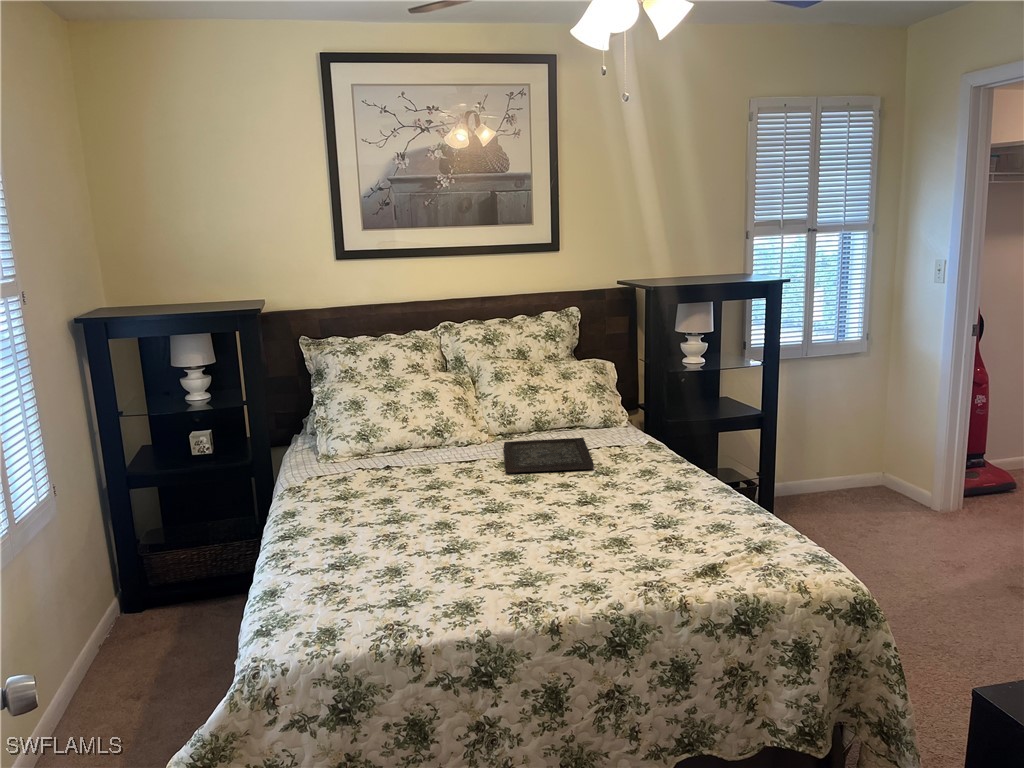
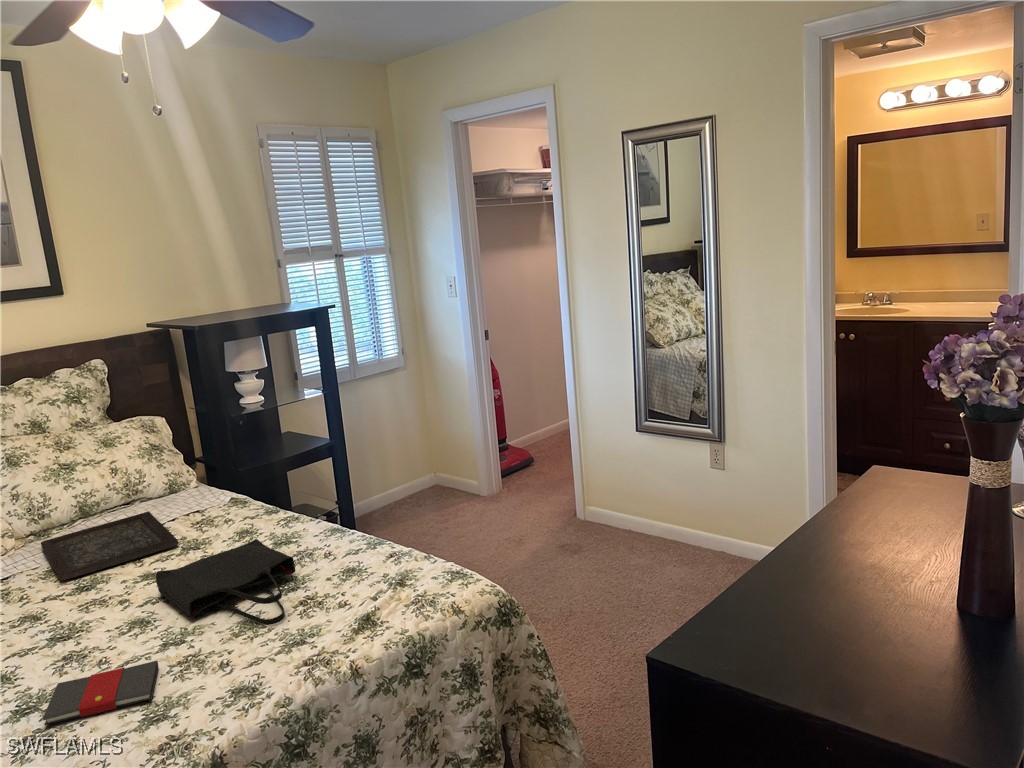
tote bag: none [564,478,671,548] -> present [156,539,295,625]
book: none [460,538,543,569] -> present [43,661,159,725]

